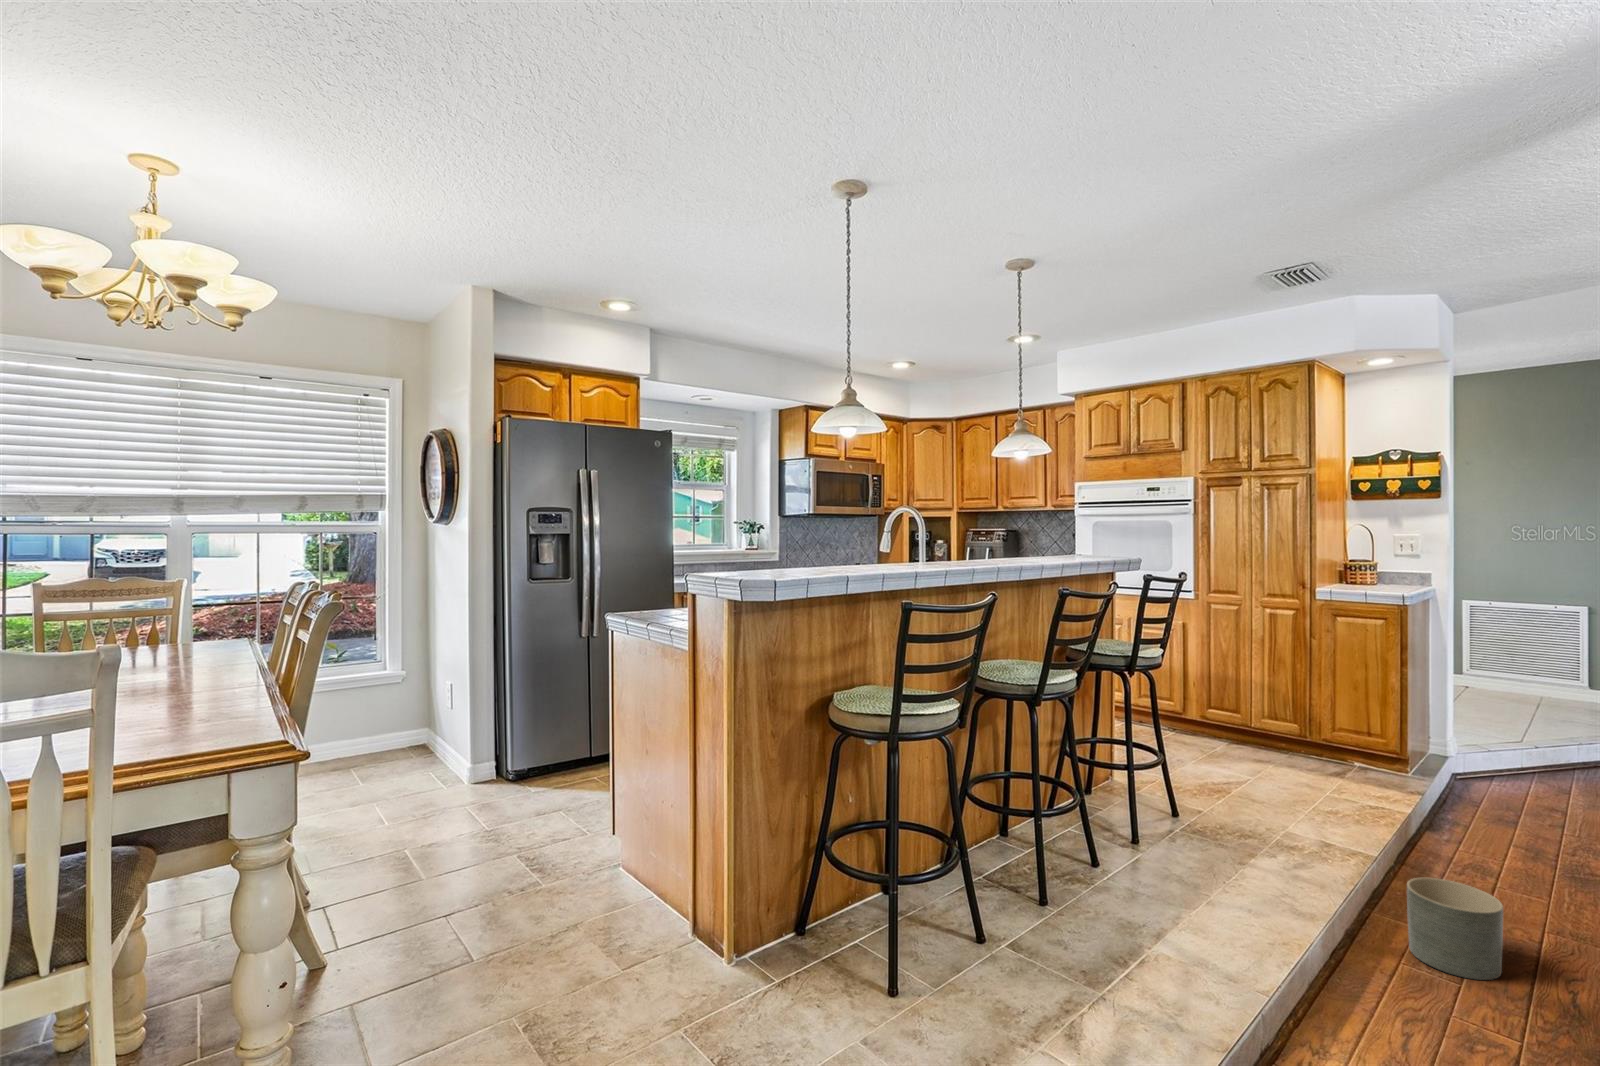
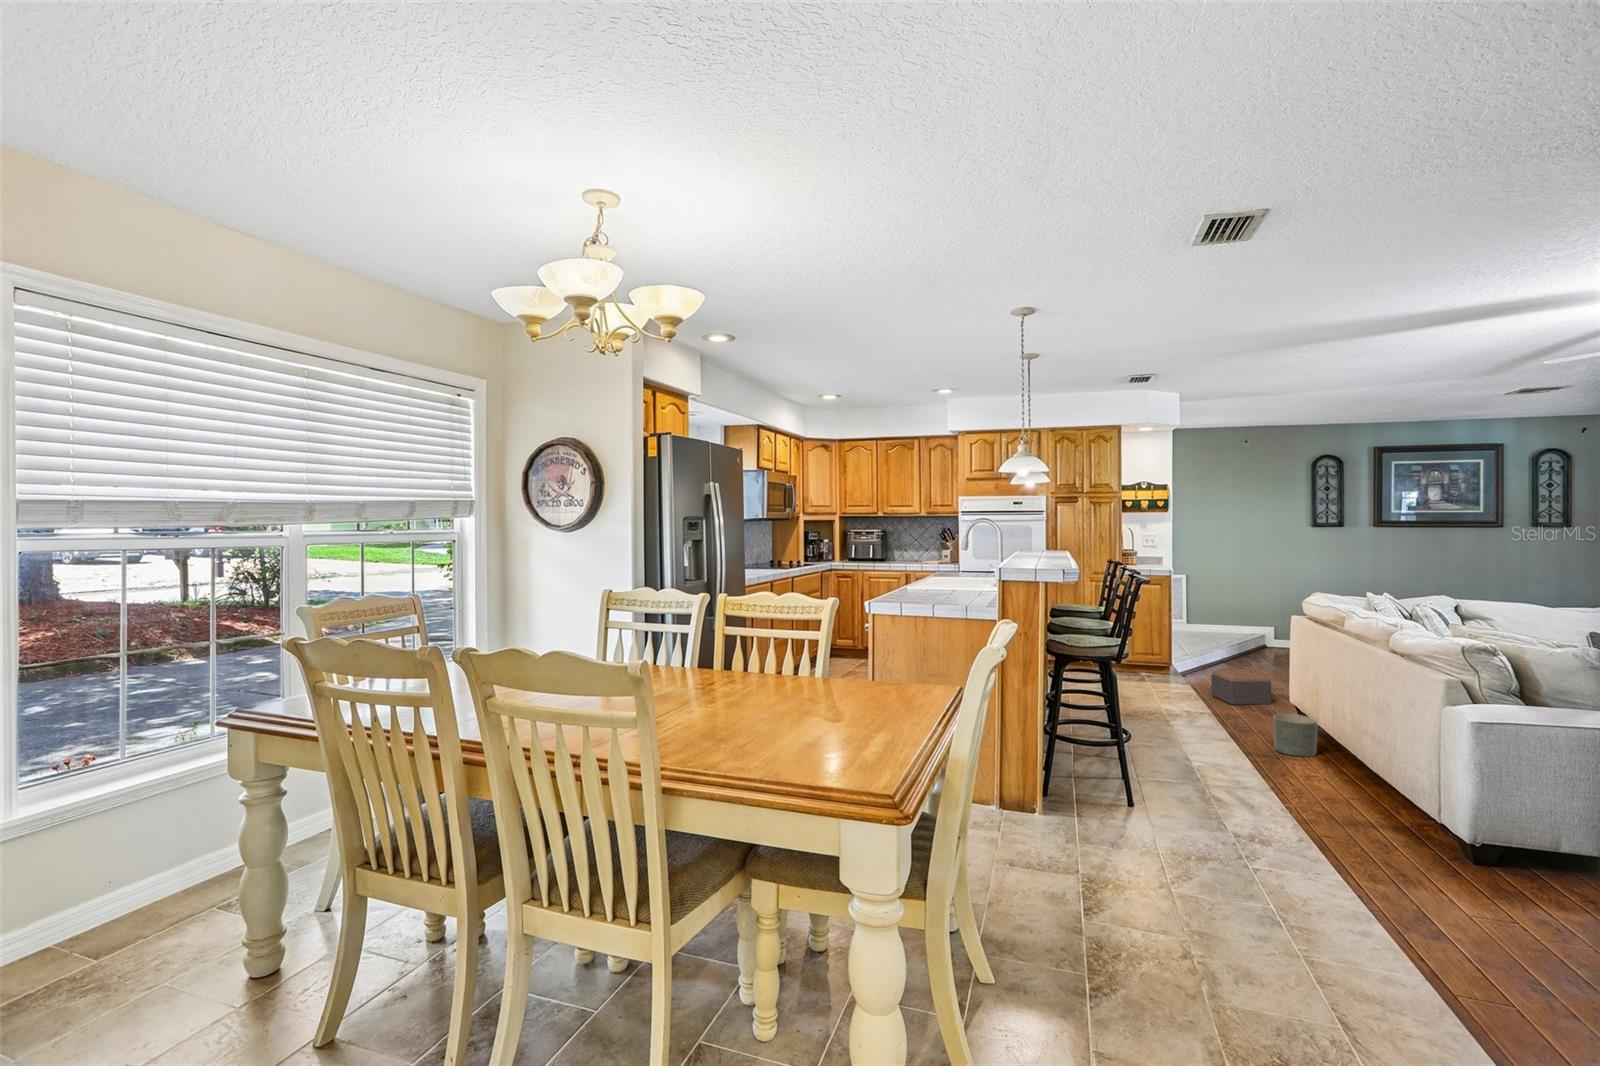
footstool: none [1458,775,1573,859] -> present [1211,669,1271,705]

